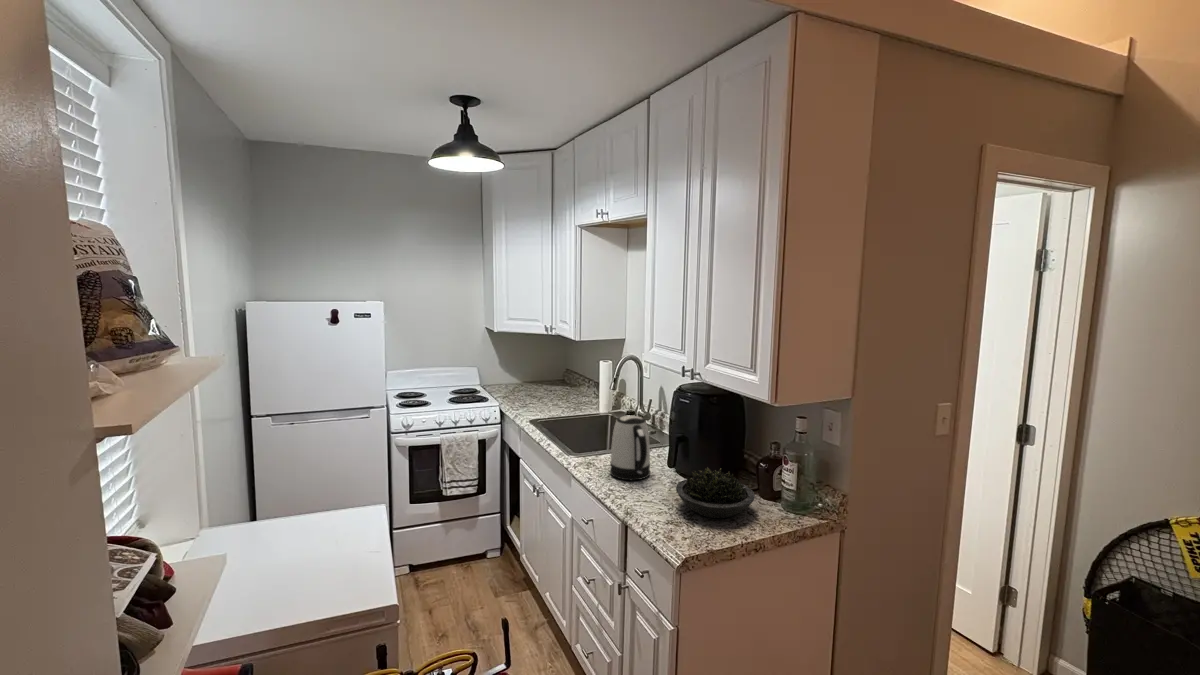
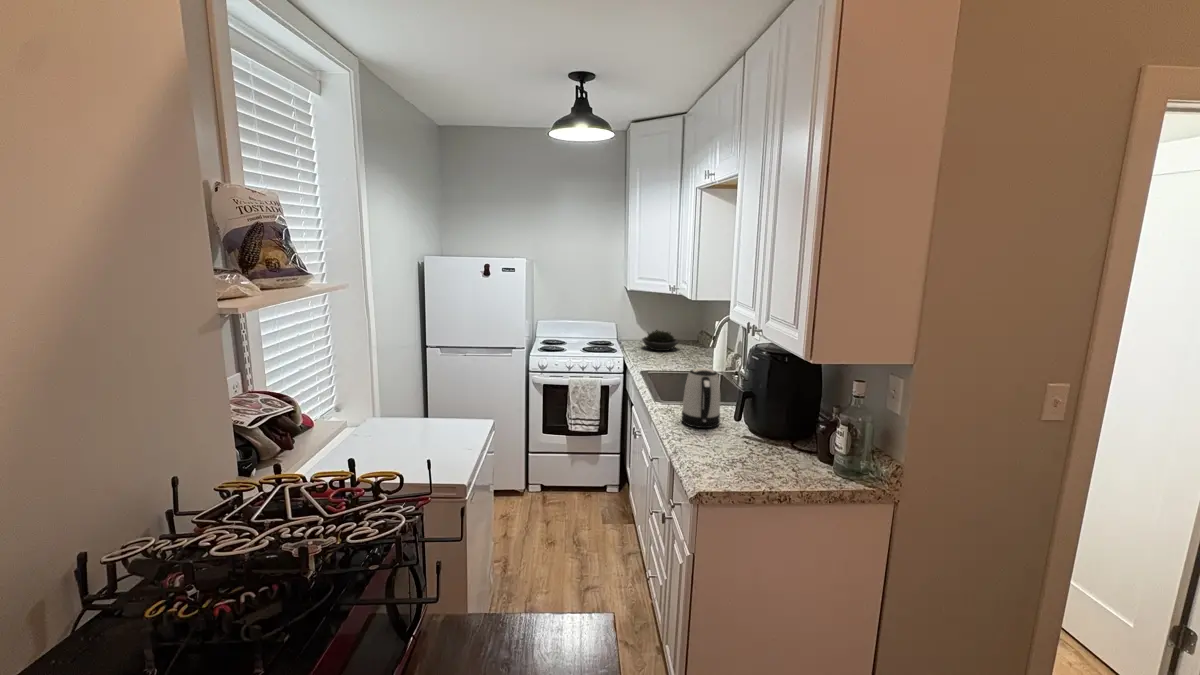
succulent plant: present [676,467,755,518] -> present [642,330,679,351]

